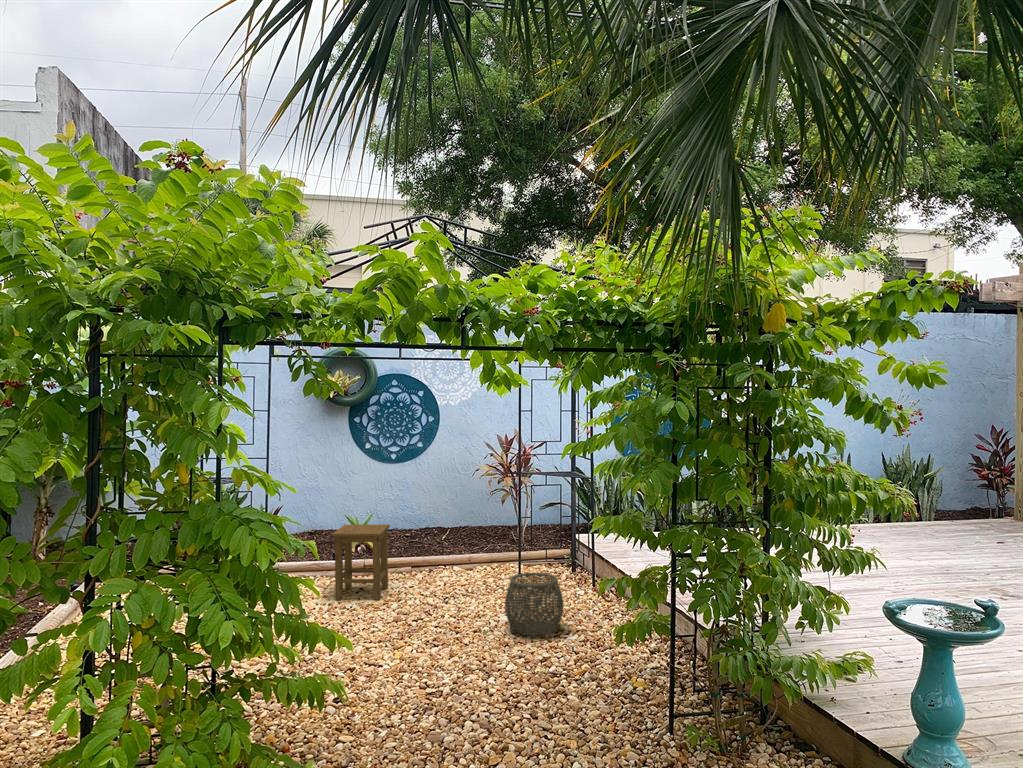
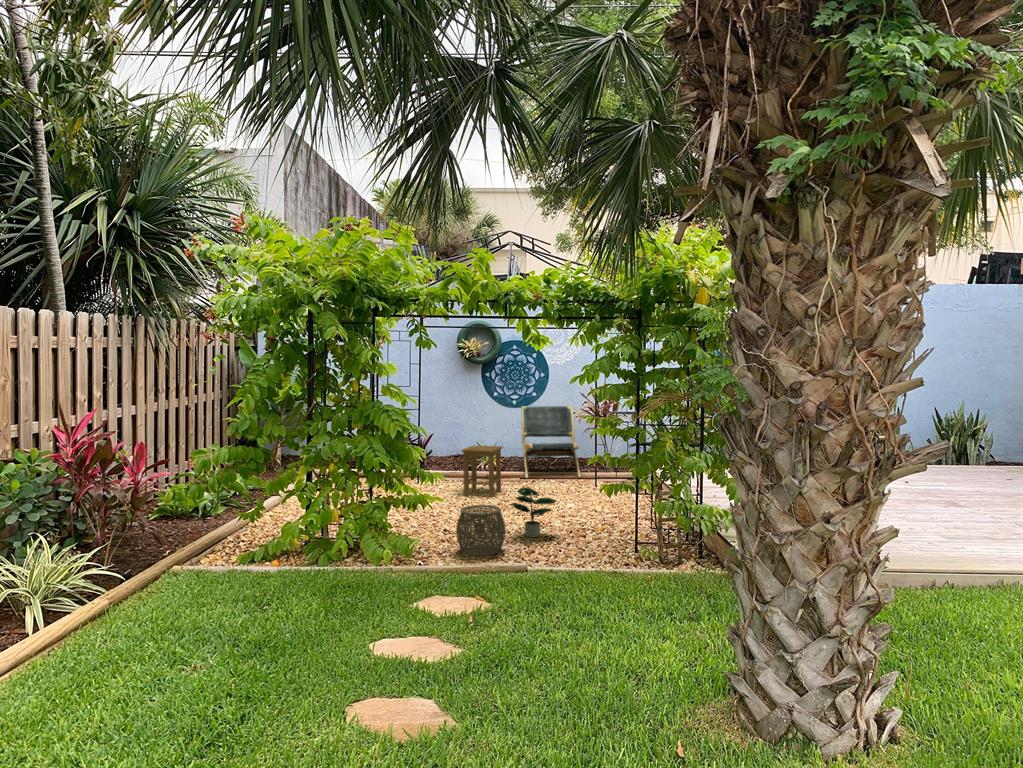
lounge chair: none [404,459,490,562] -> present [522,406,581,478]
woven basket: present [505,573,564,636] -> present [456,505,506,556]
potted plant: none [429,598,497,678] -> present [512,487,557,537]

